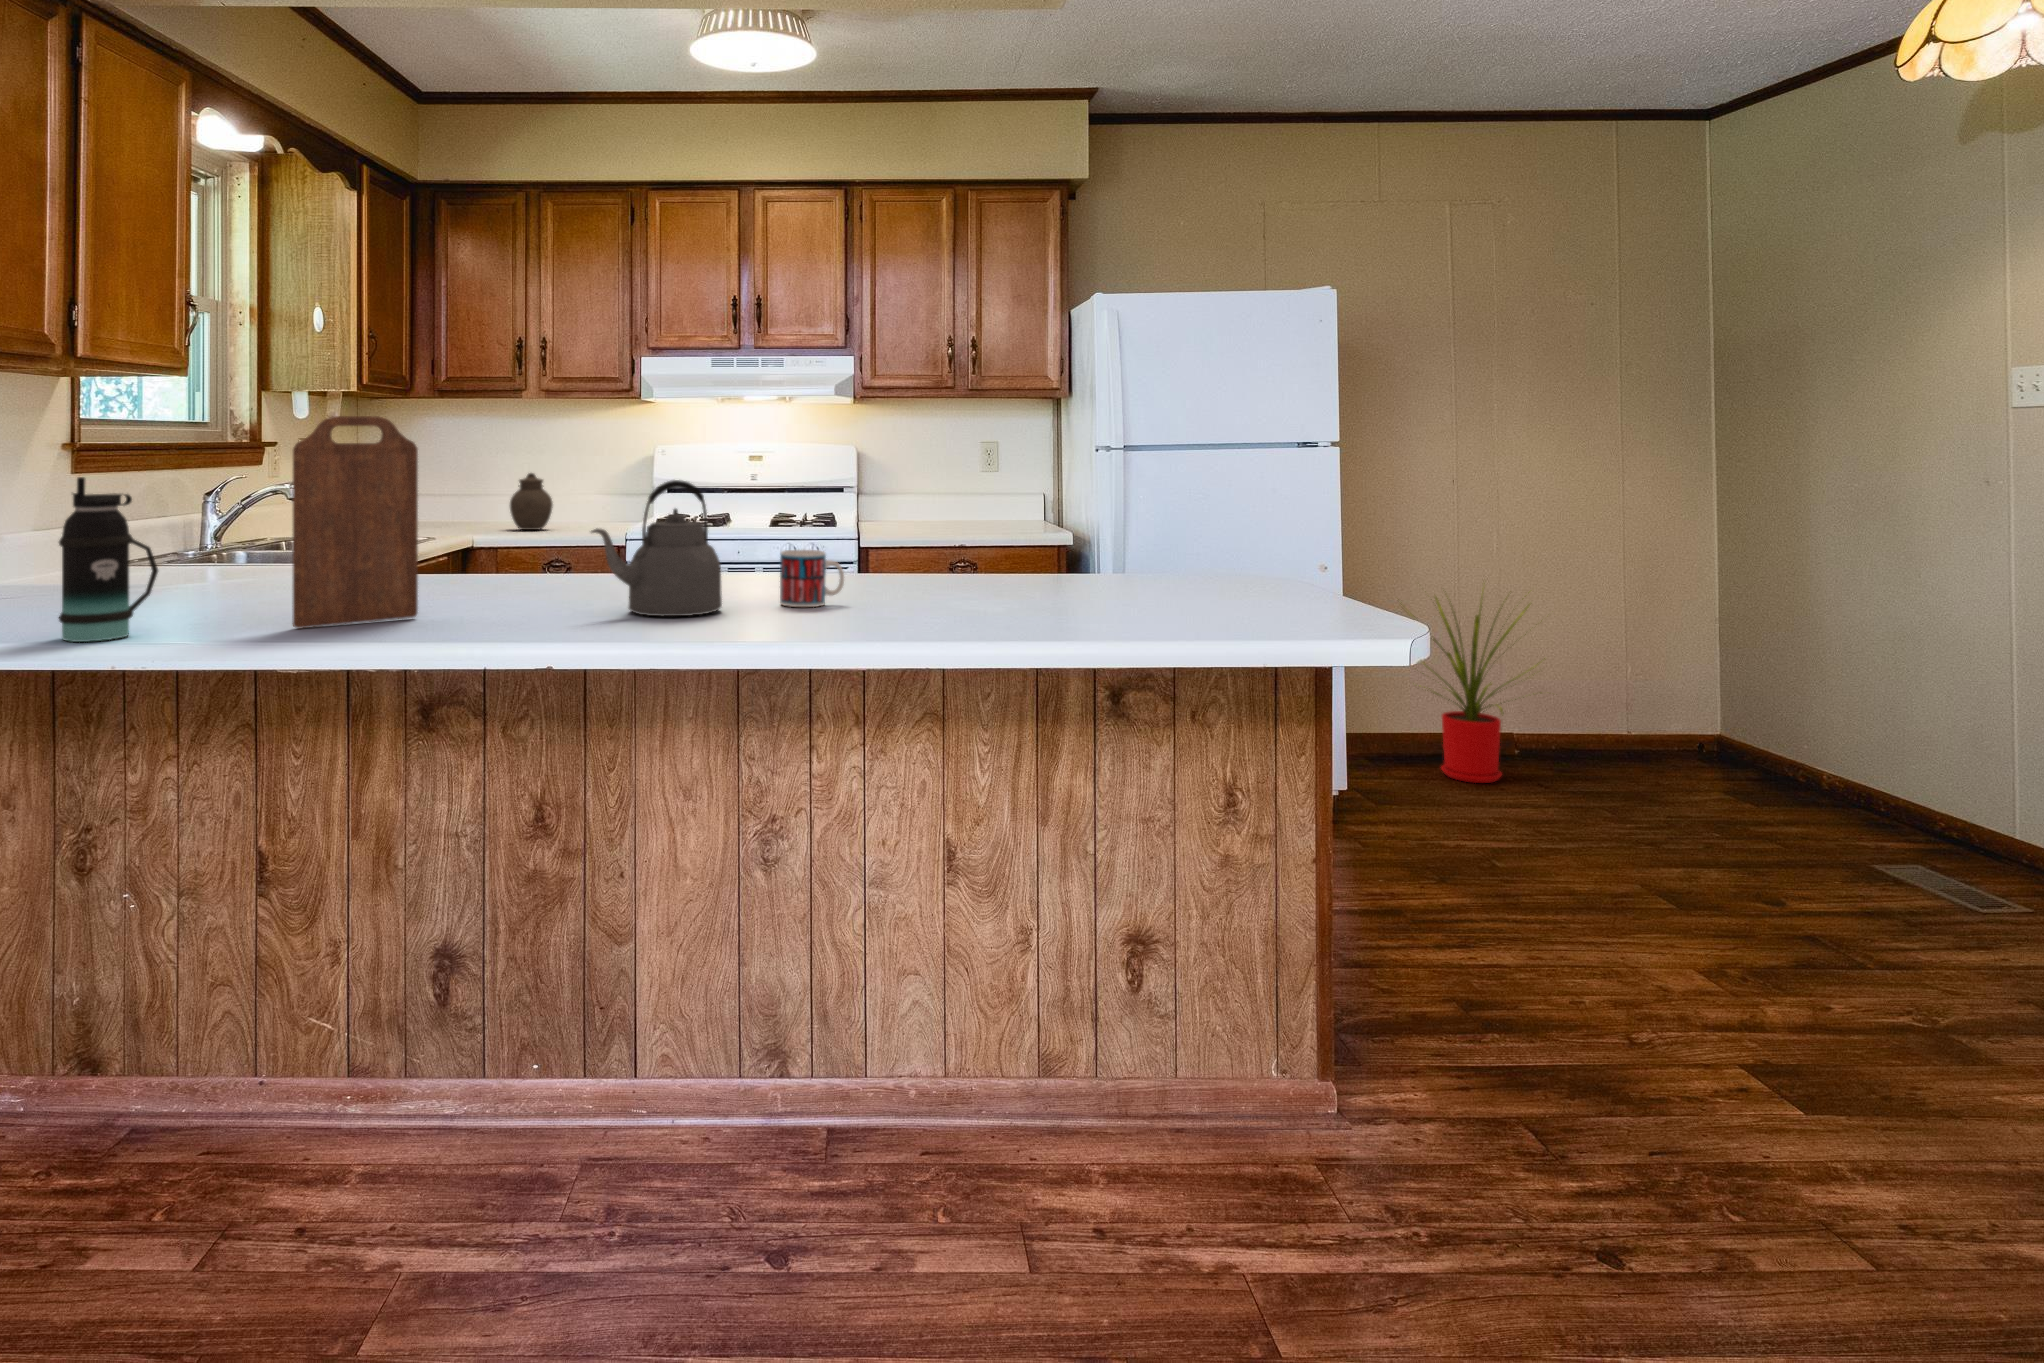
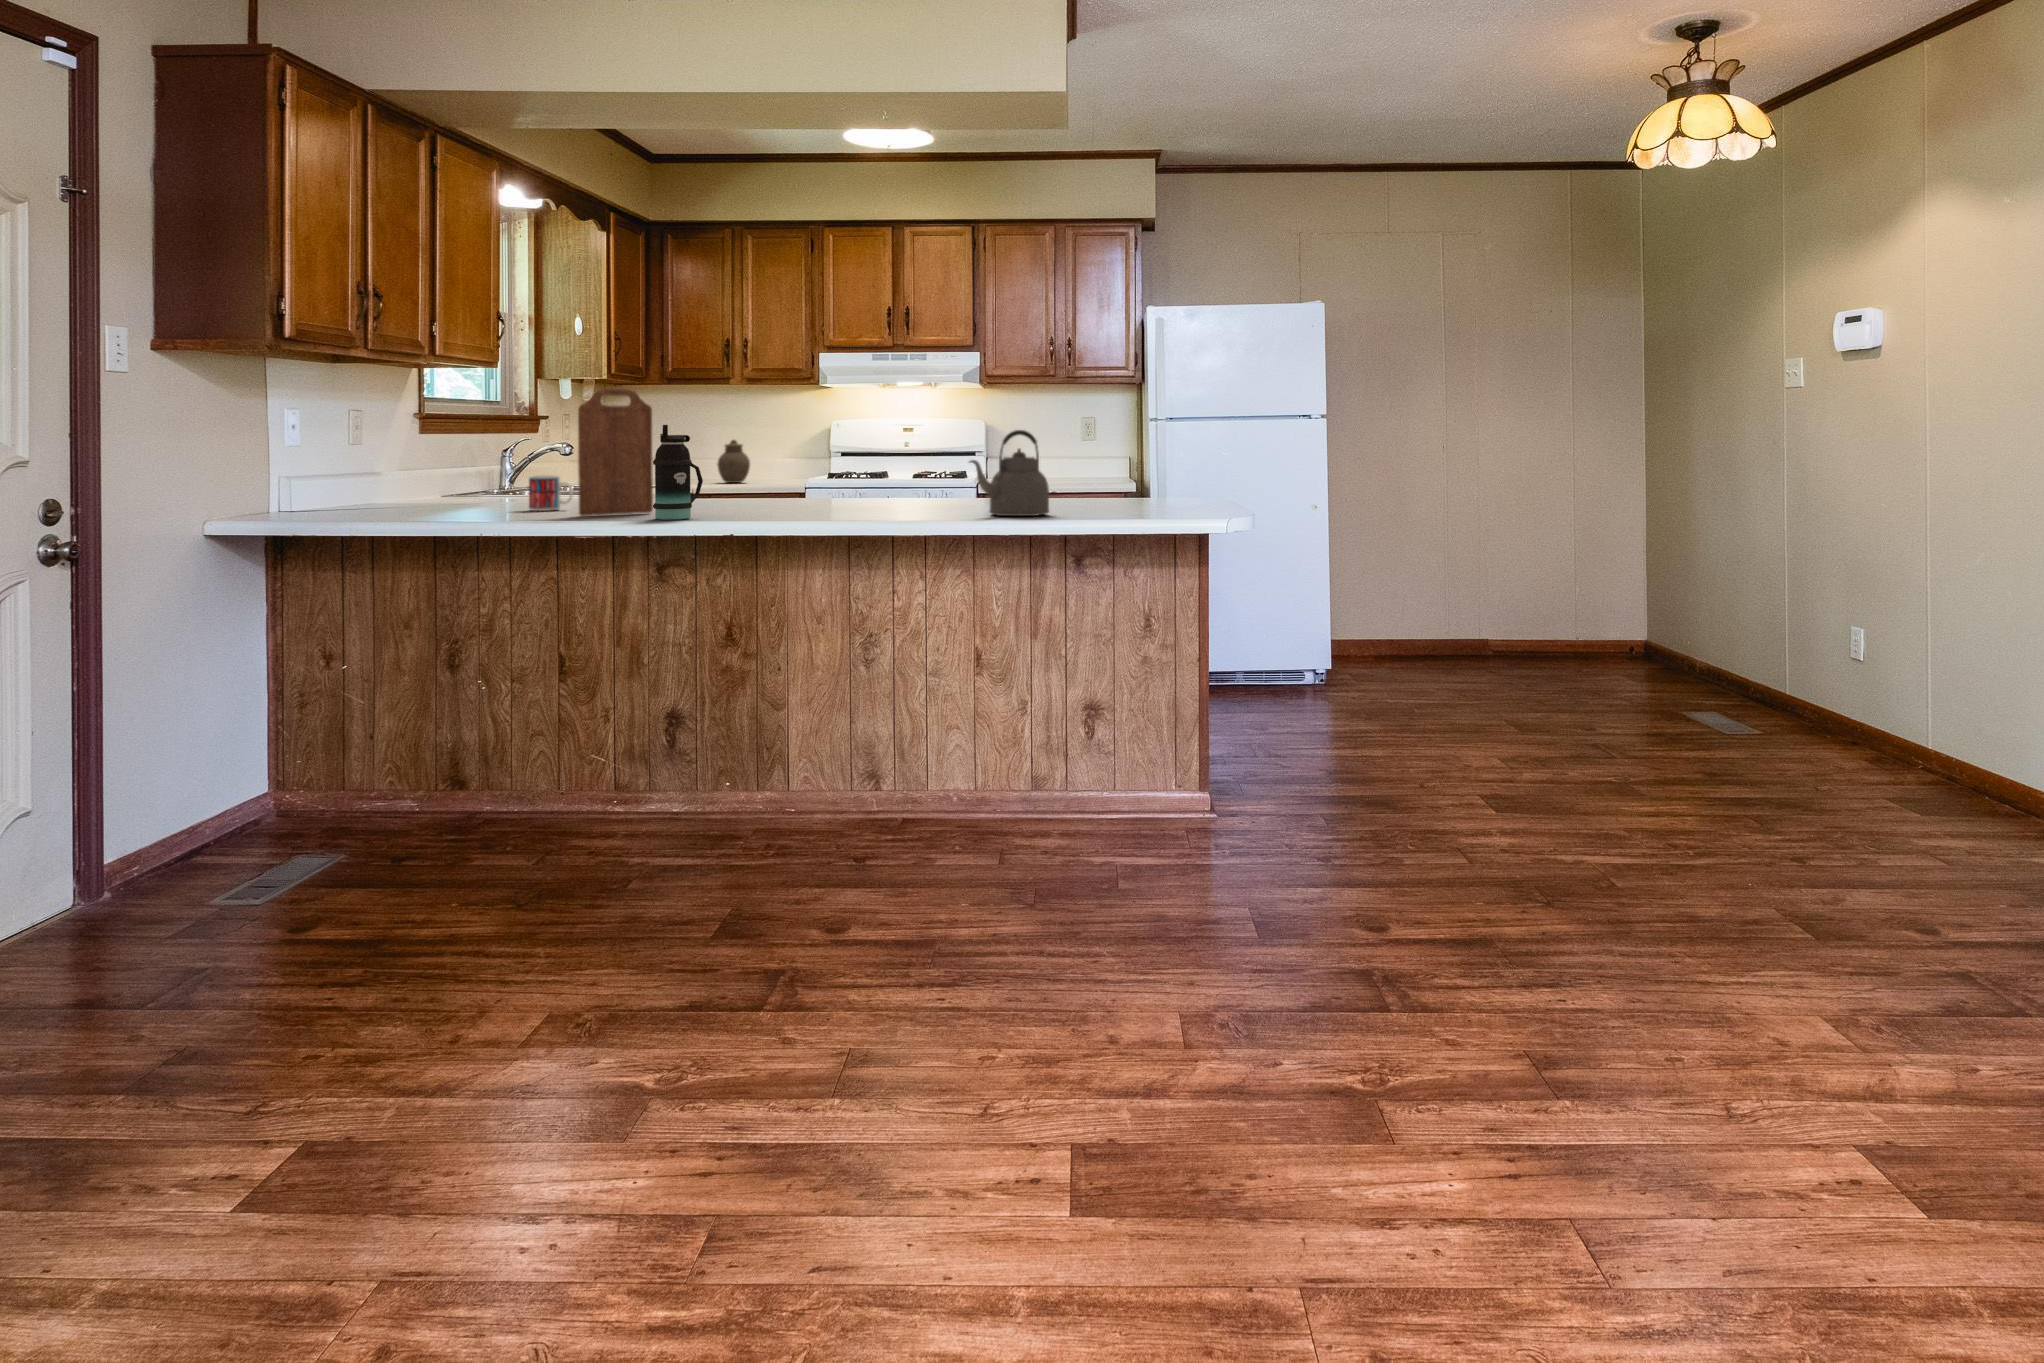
bottle: present [59,477,158,642] -> present [653,425,703,520]
kettle: present [591,480,722,616] -> present [969,430,1049,516]
mug: present [780,550,844,607] -> present [529,475,573,511]
house plant: present [1401,597,1545,783] -> none [1389,519,1506,671]

